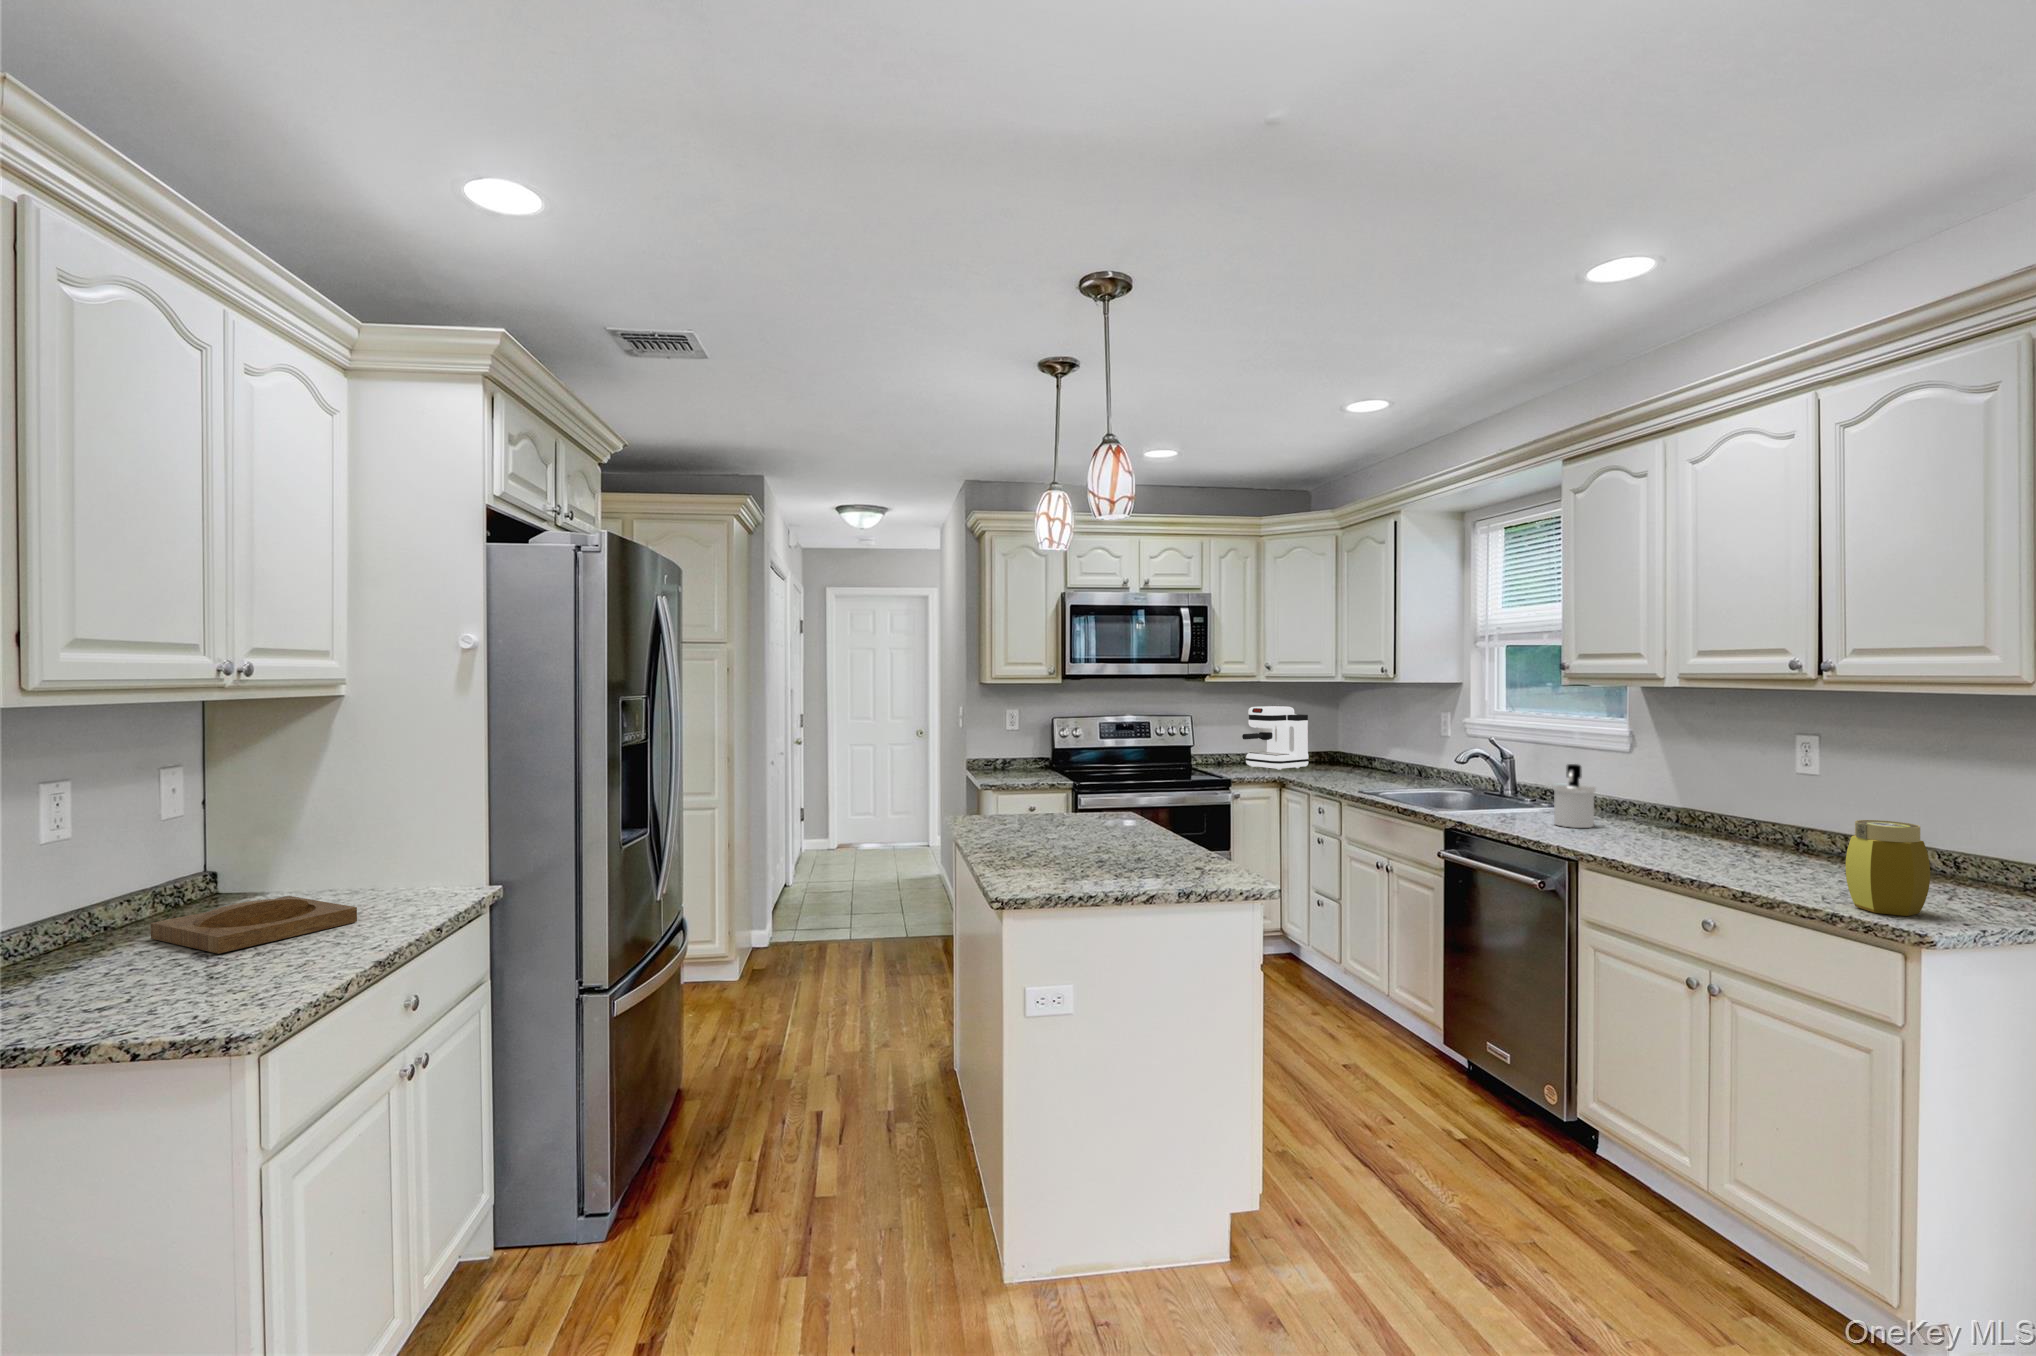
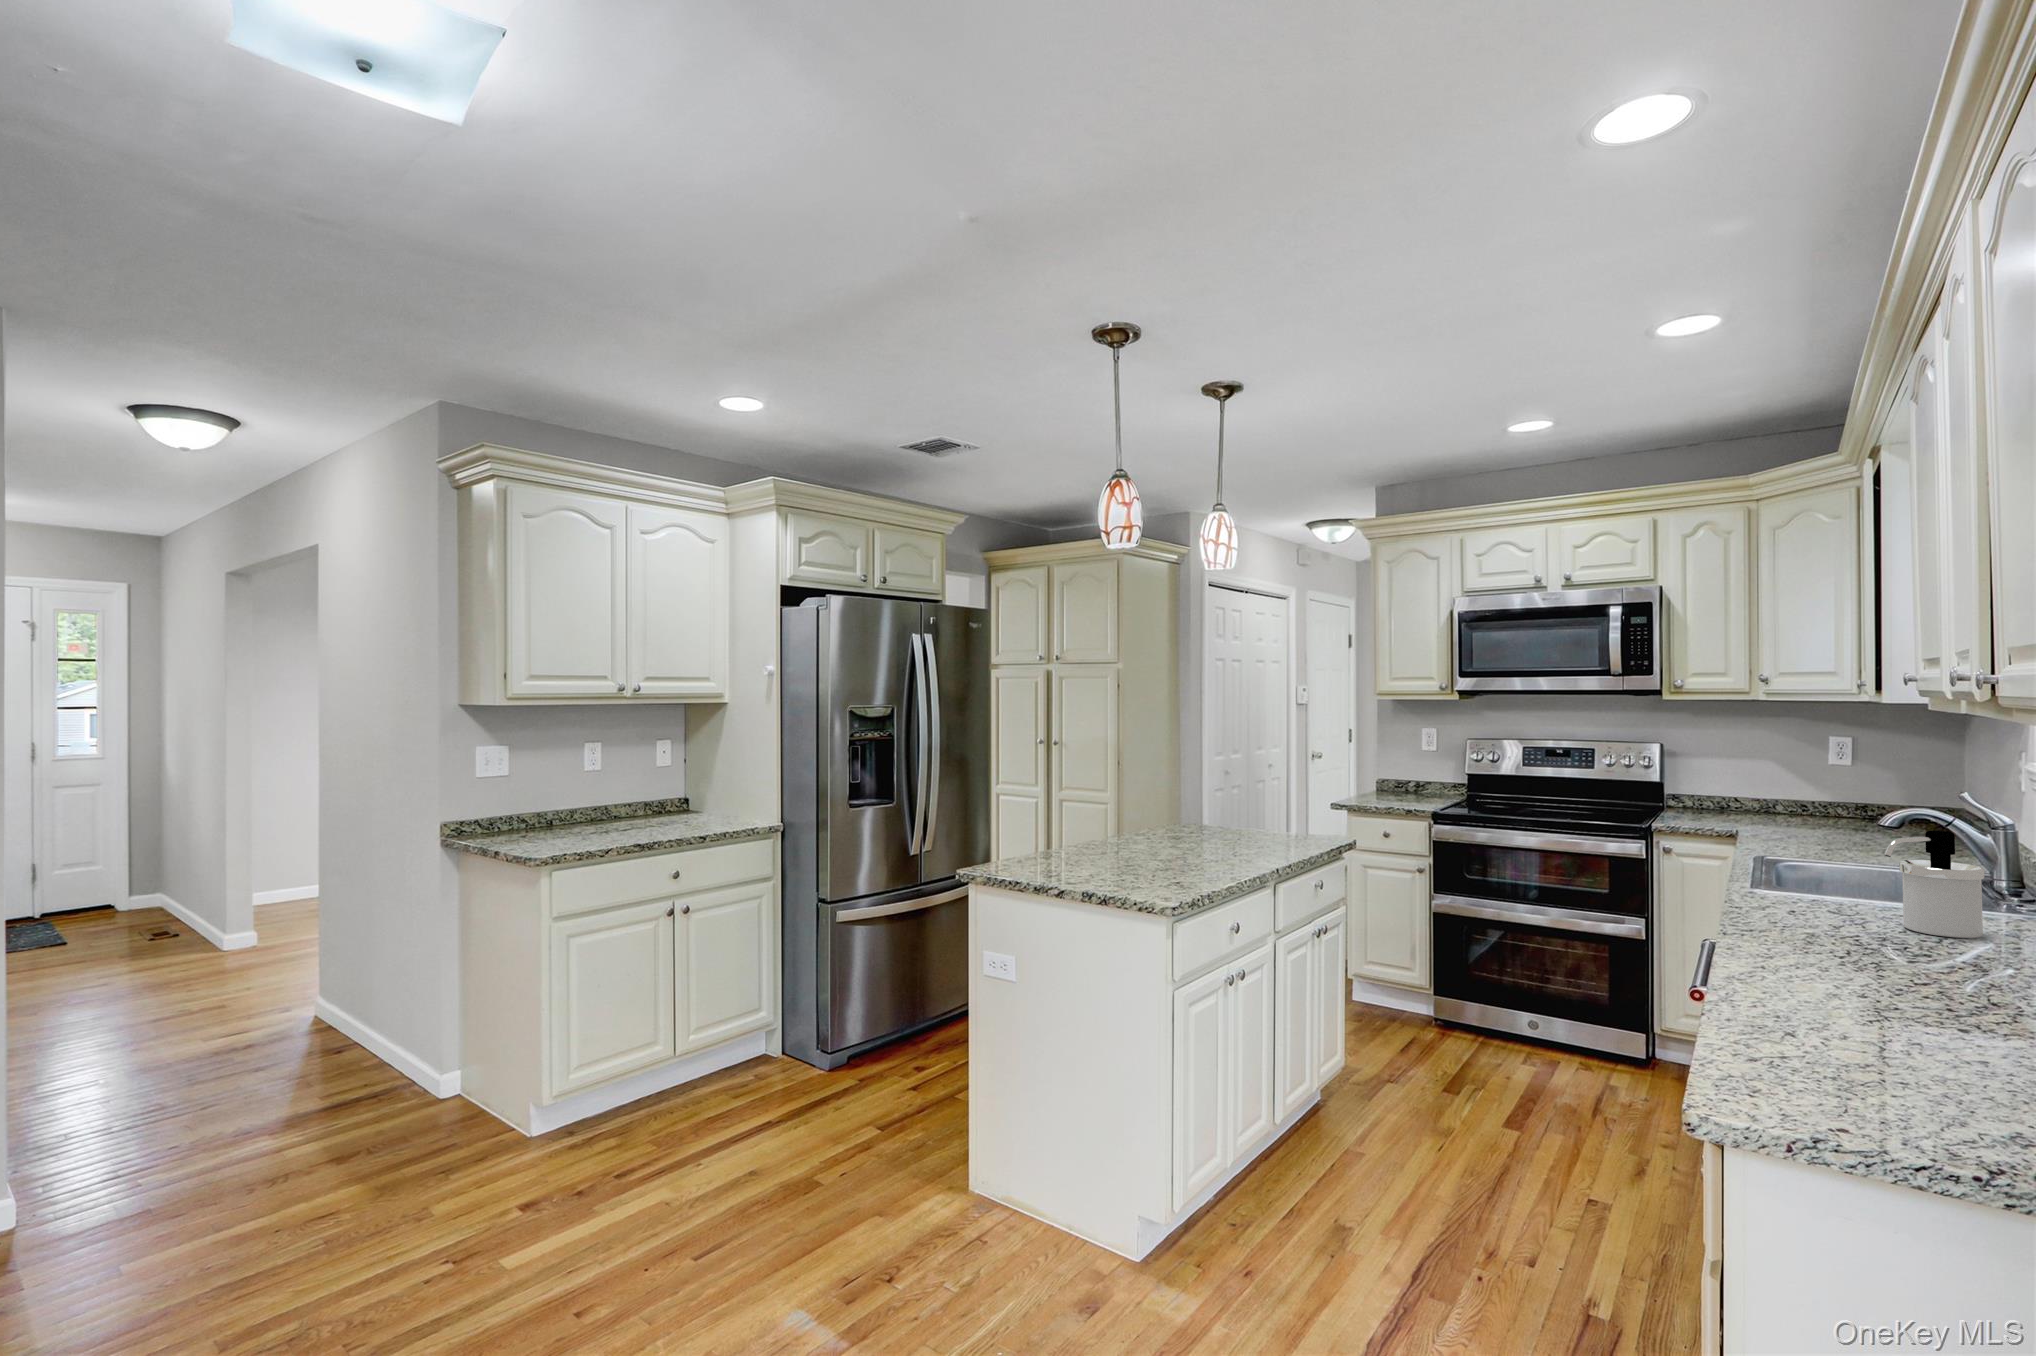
coffee maker: present [1242,706,1308,770] -> none [1738,735,1863,825]
jar: present [1845,820,1930,916] -> none [1822,929,1964,1112]
tray: present [151,896,357,954] -> none [615,815,689,837]

